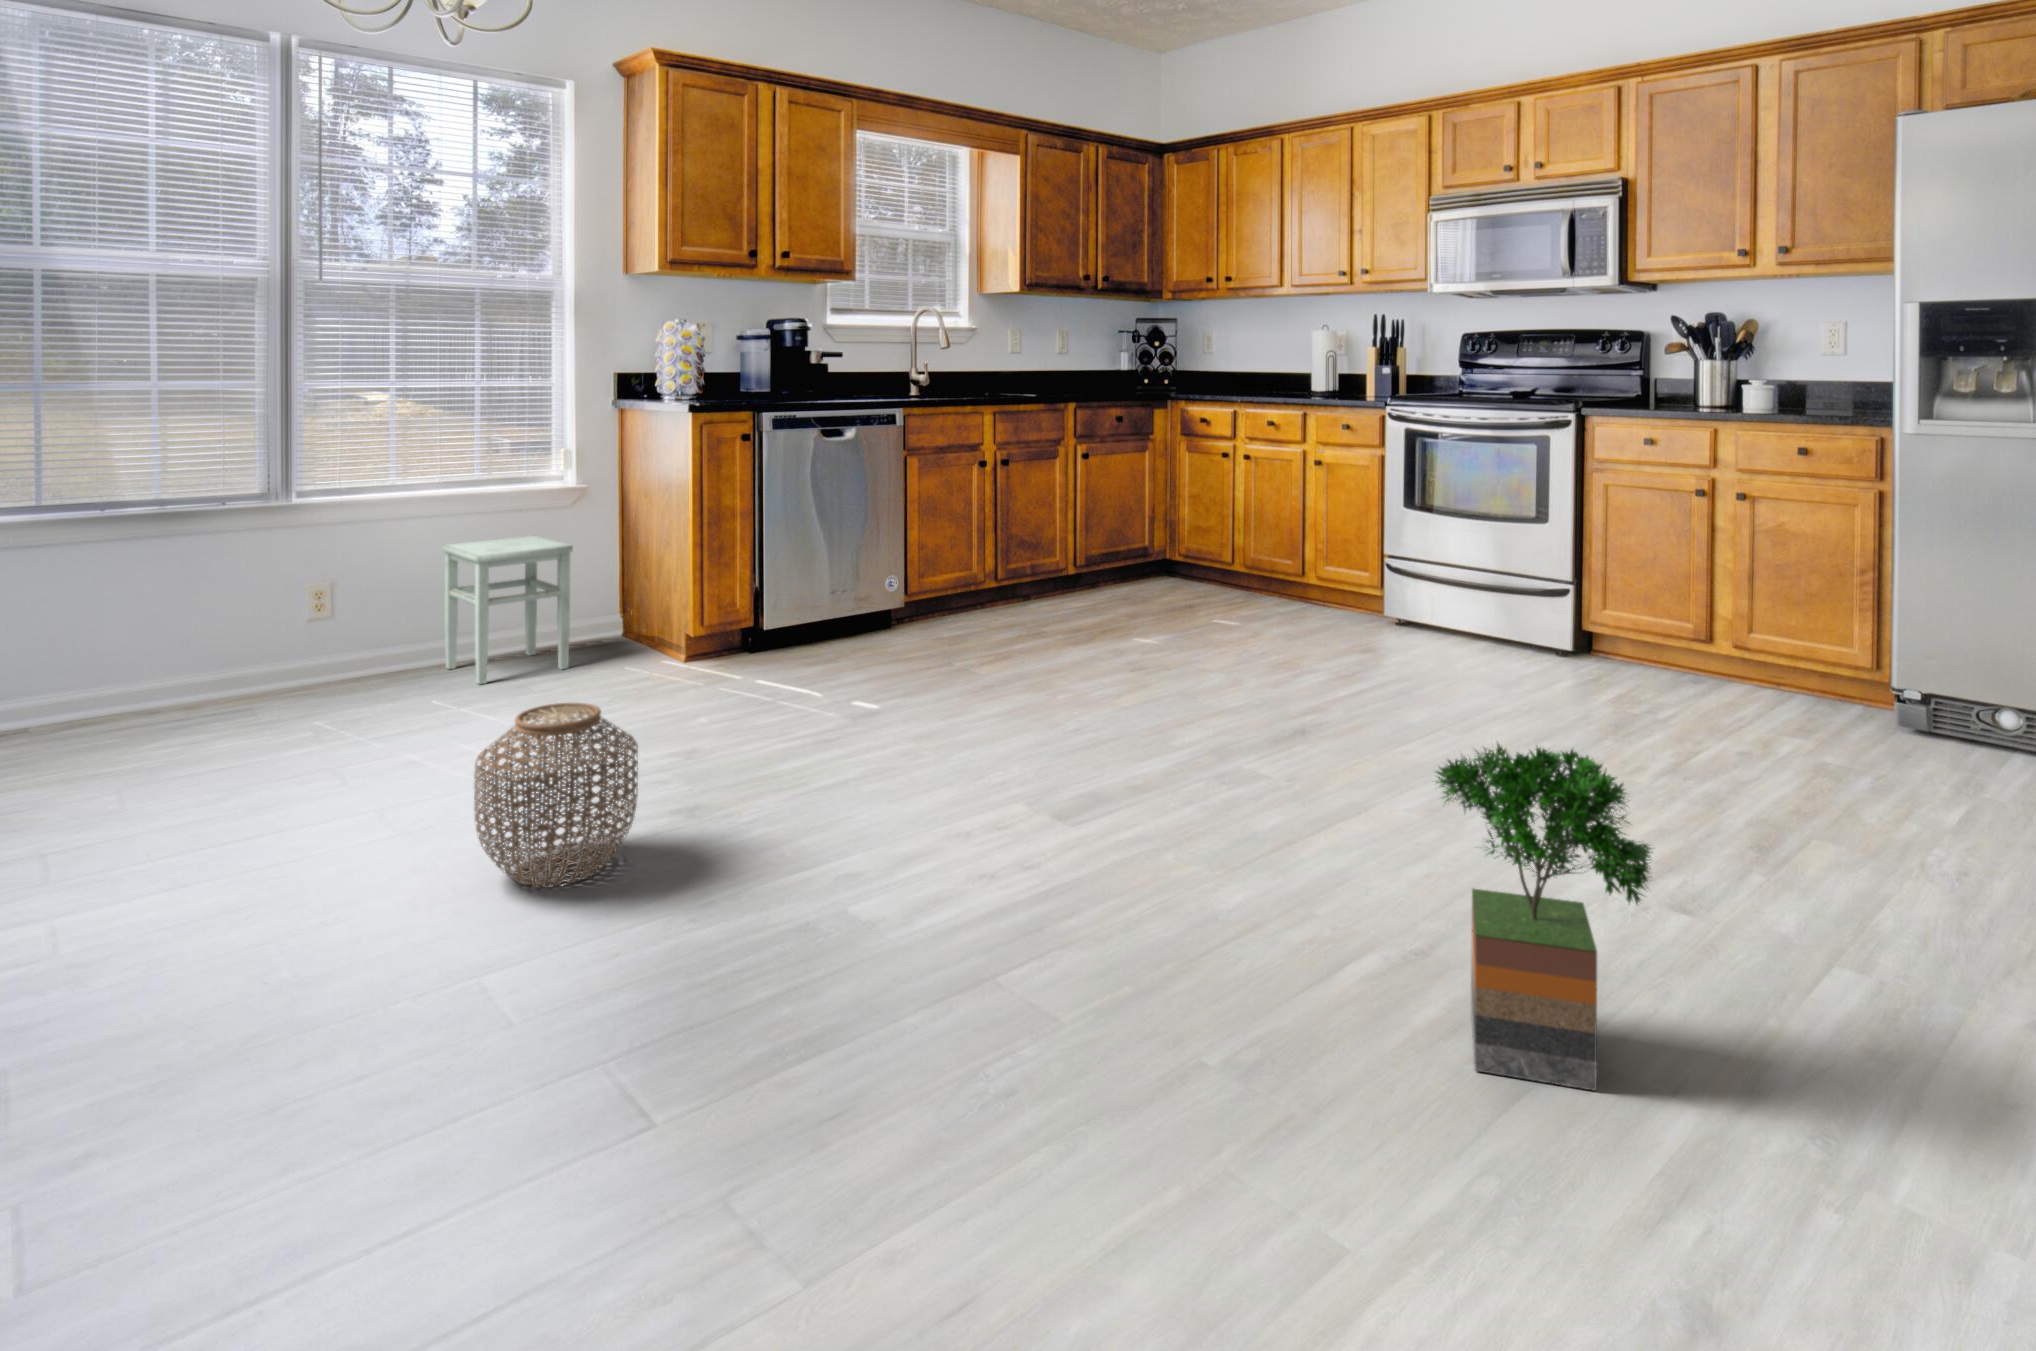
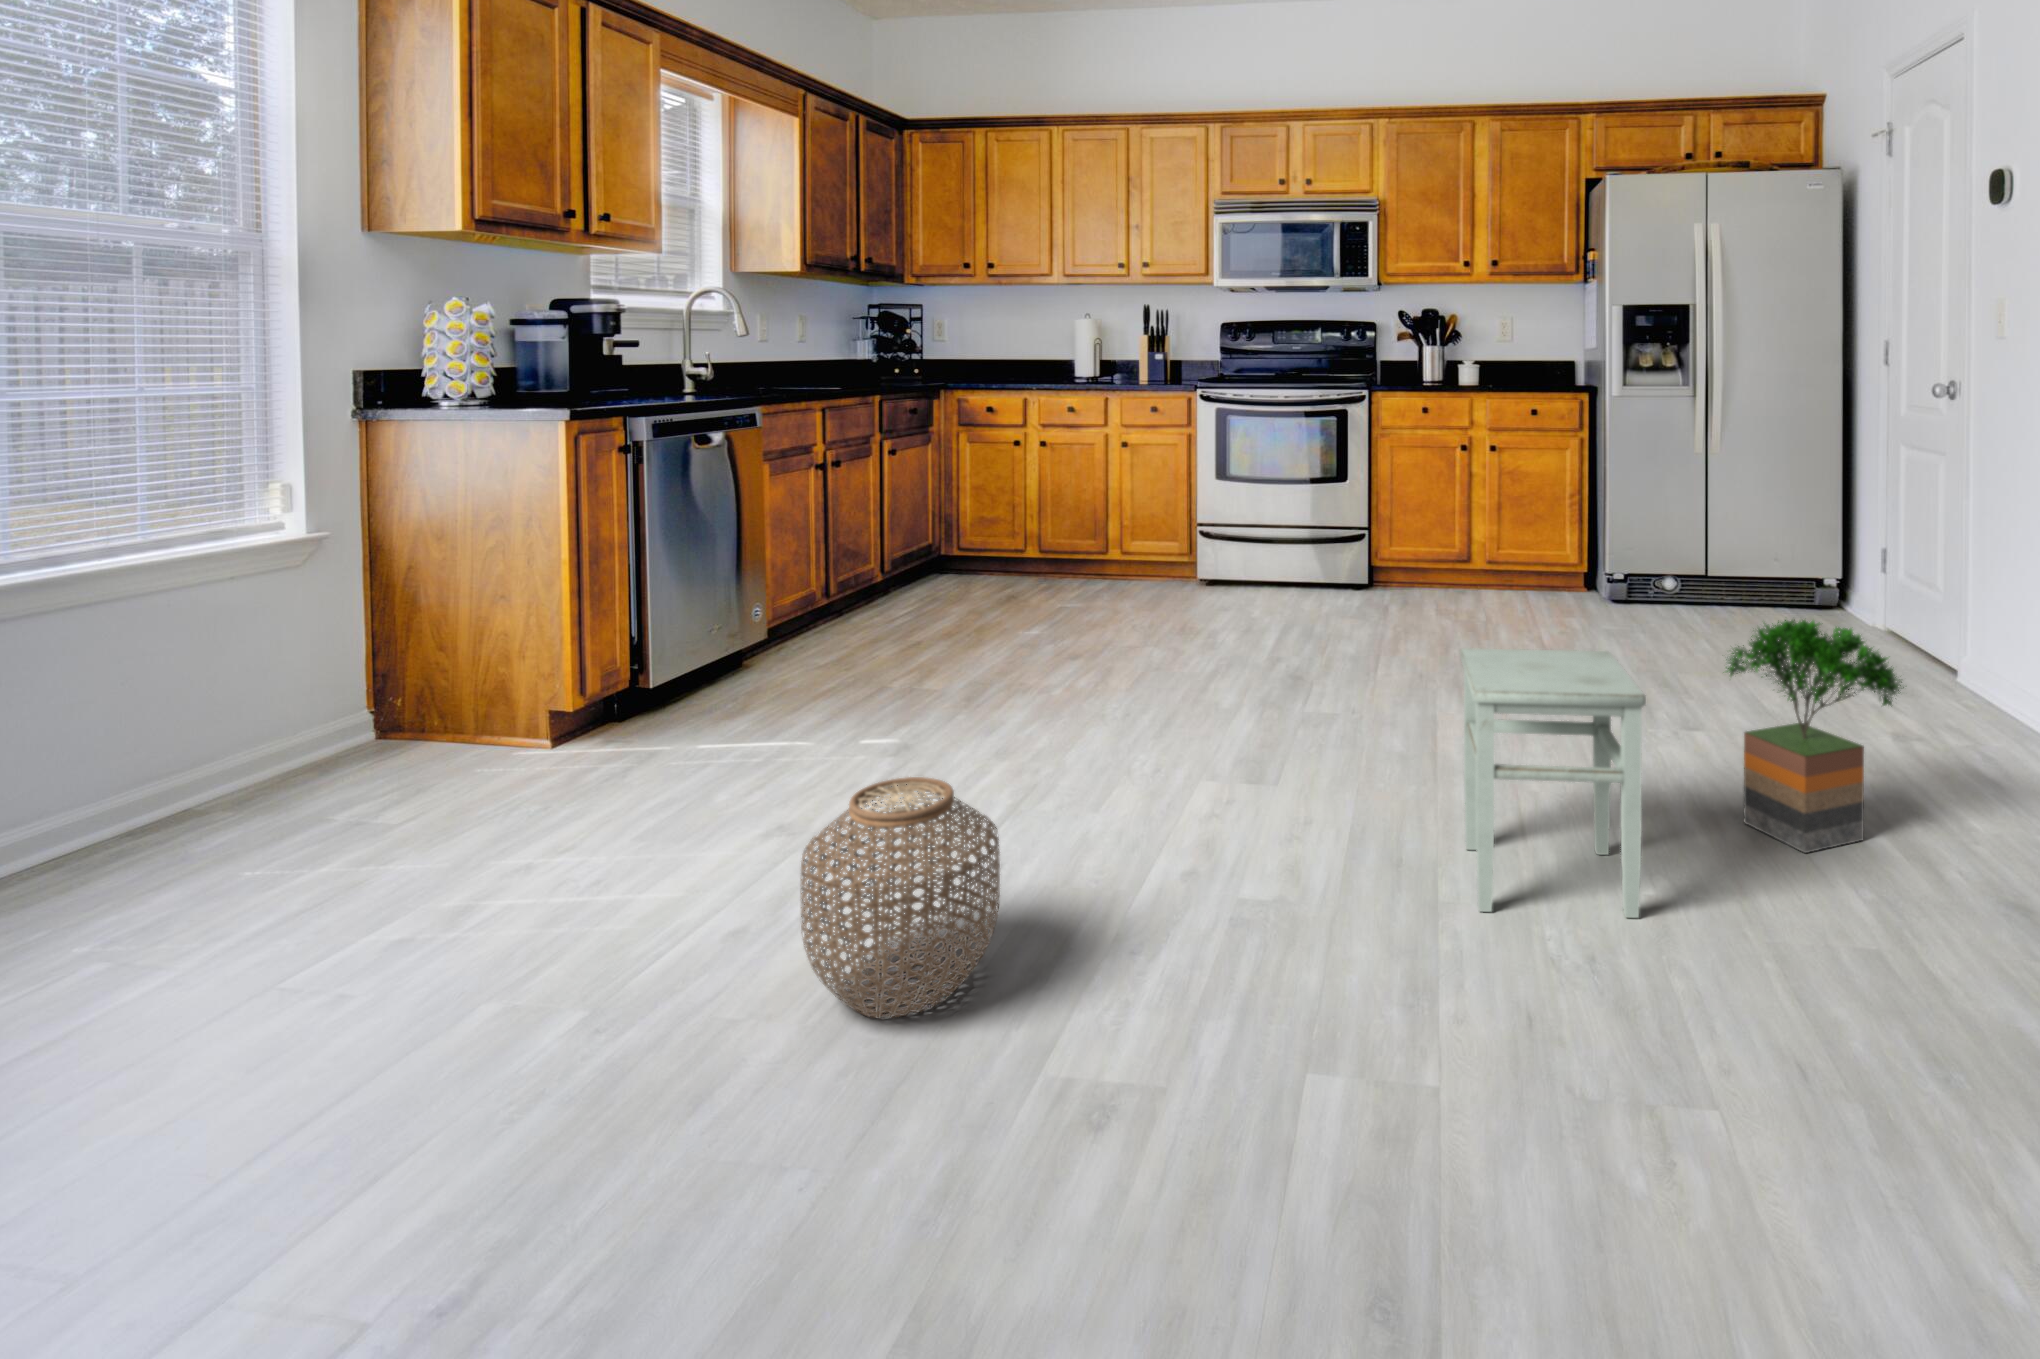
stool: present [443,536,573,684] -> present [1460,648,1646,918]

